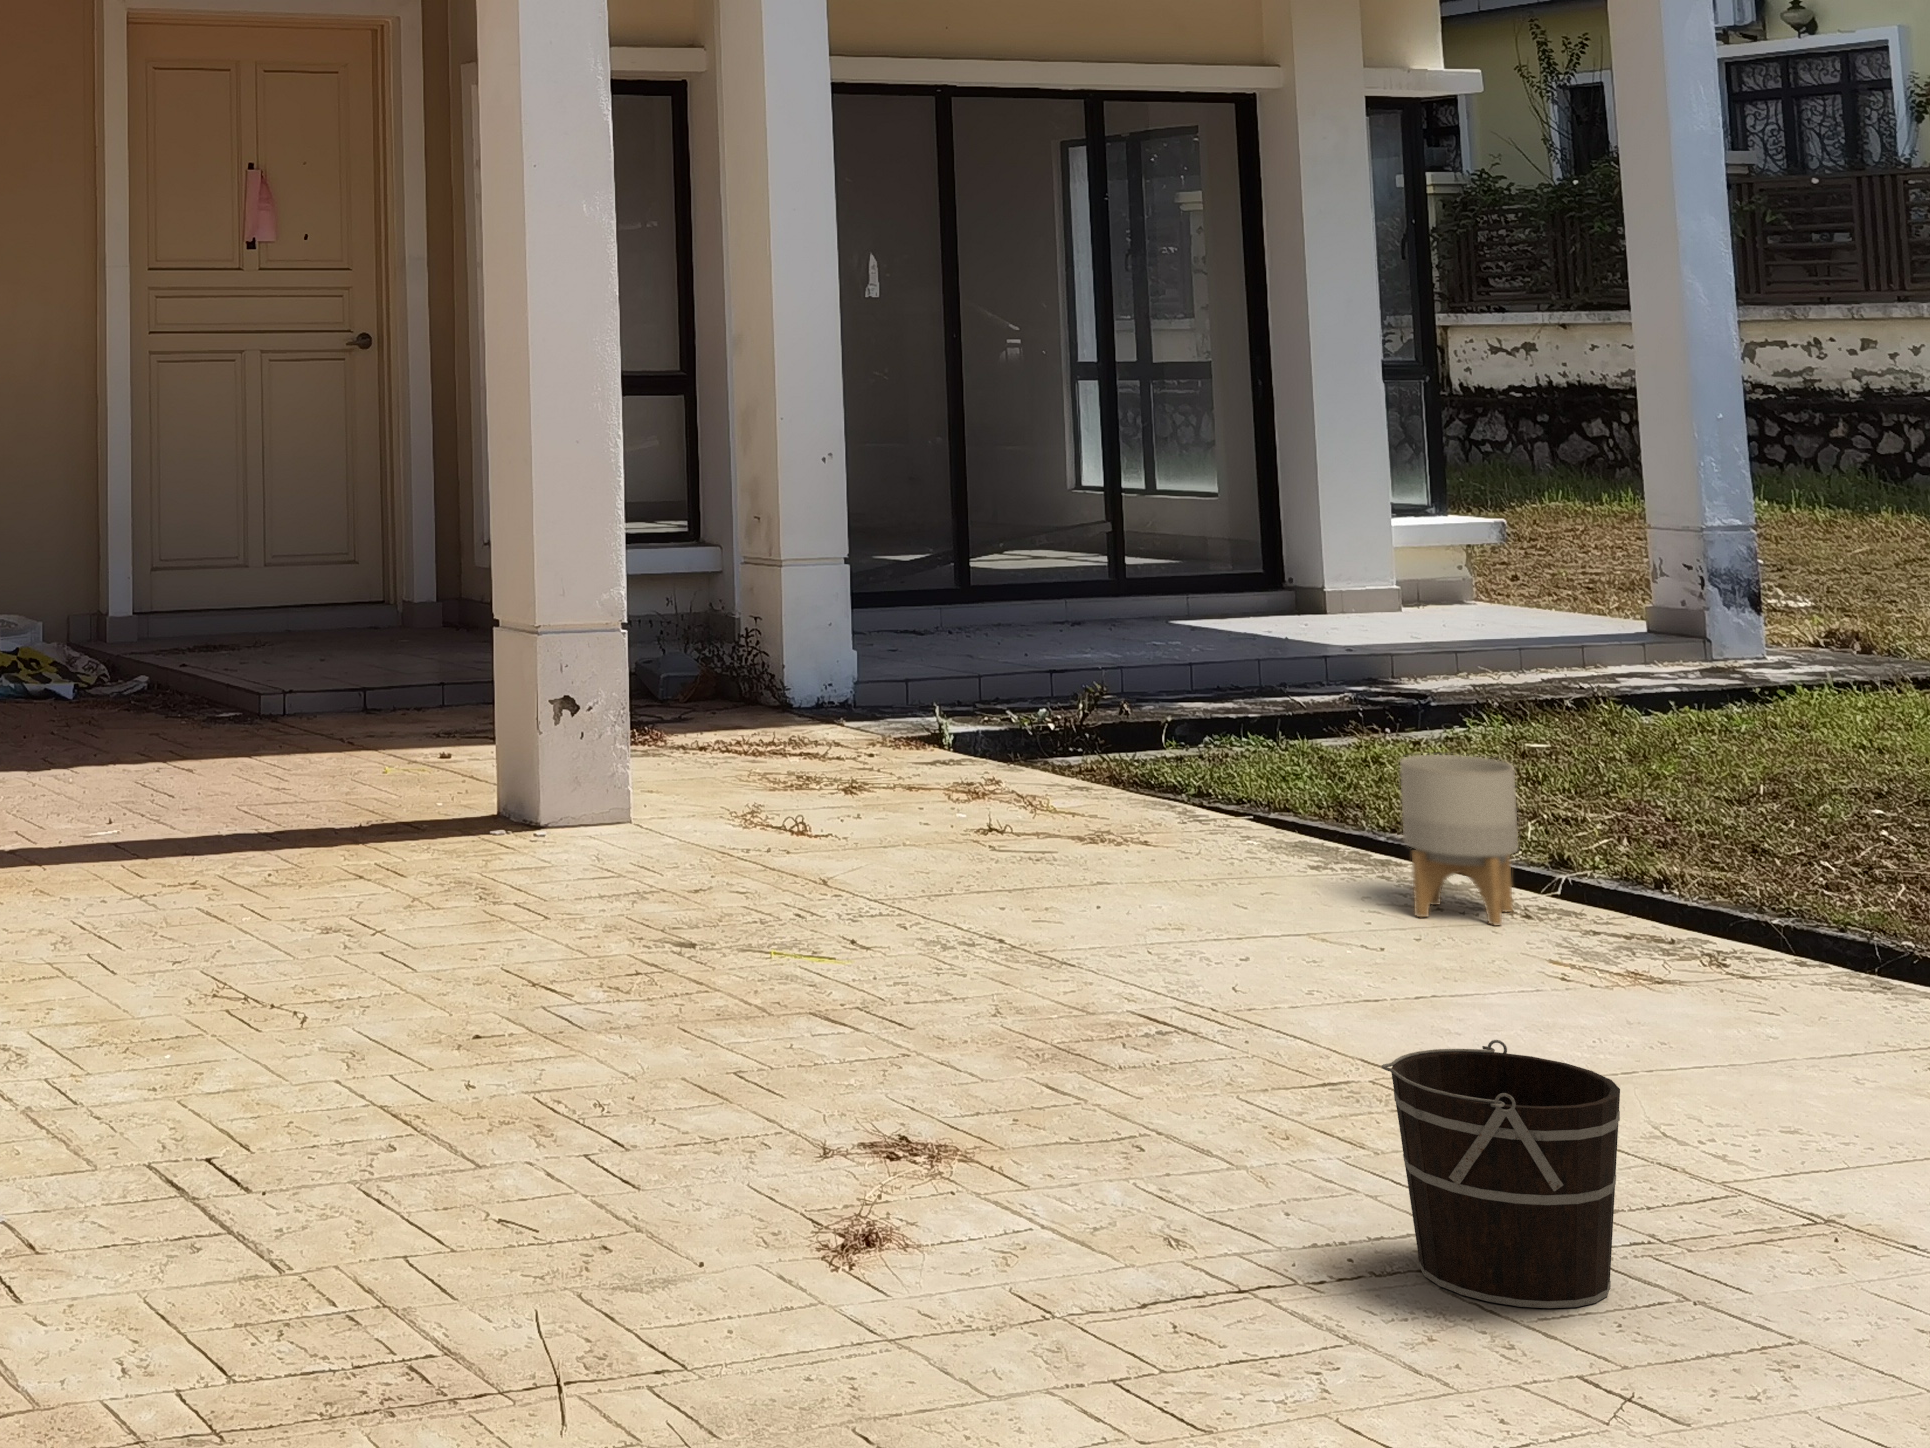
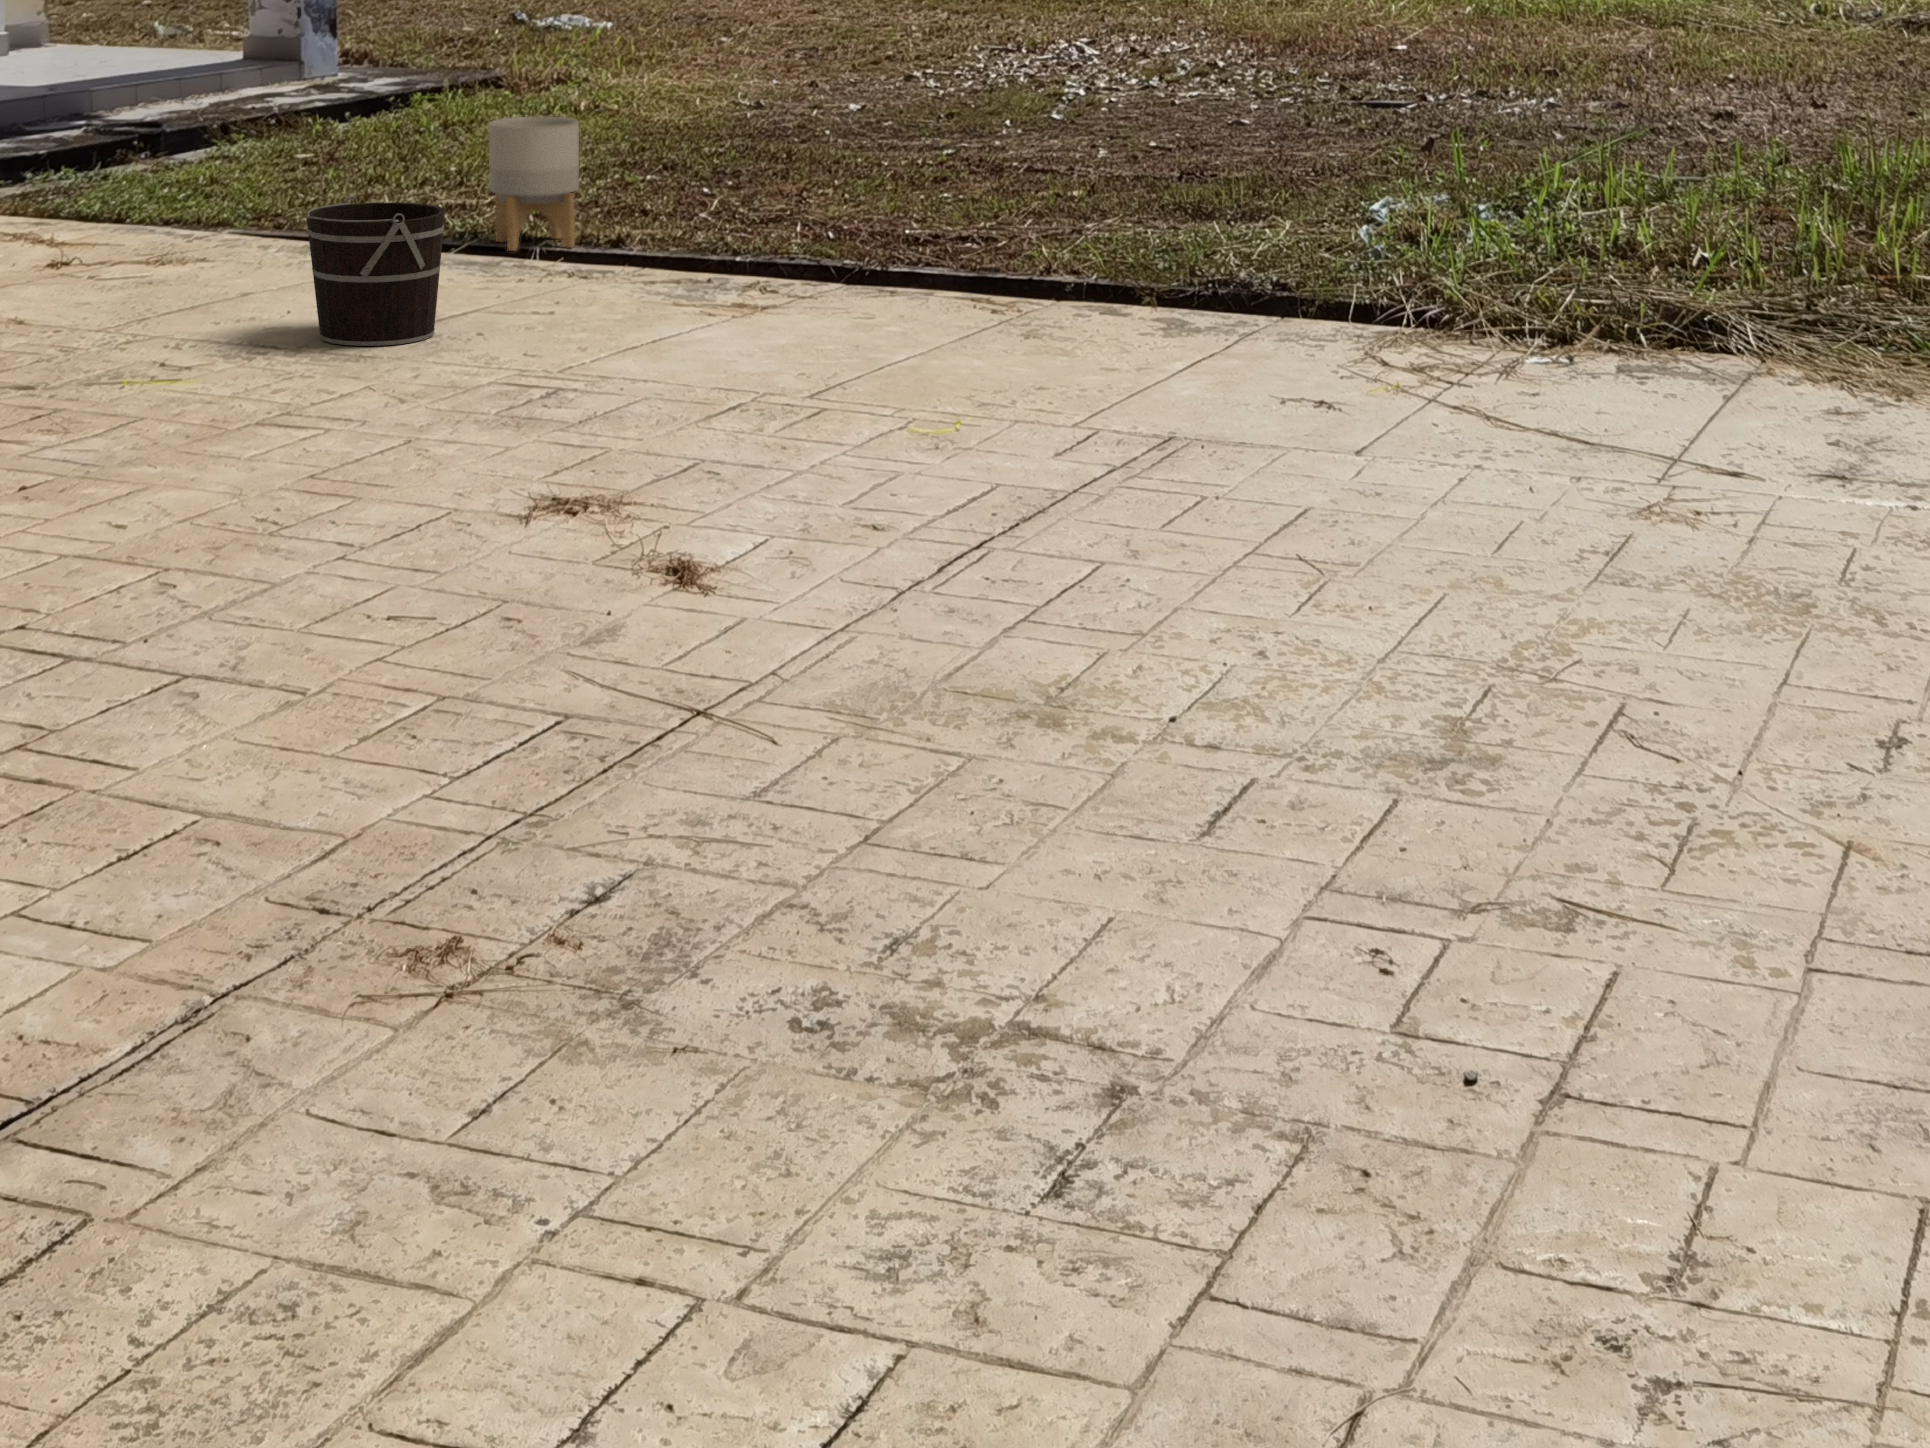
bucket: present [1381,1040,1620,1308] -> present [305,196,445,346]

